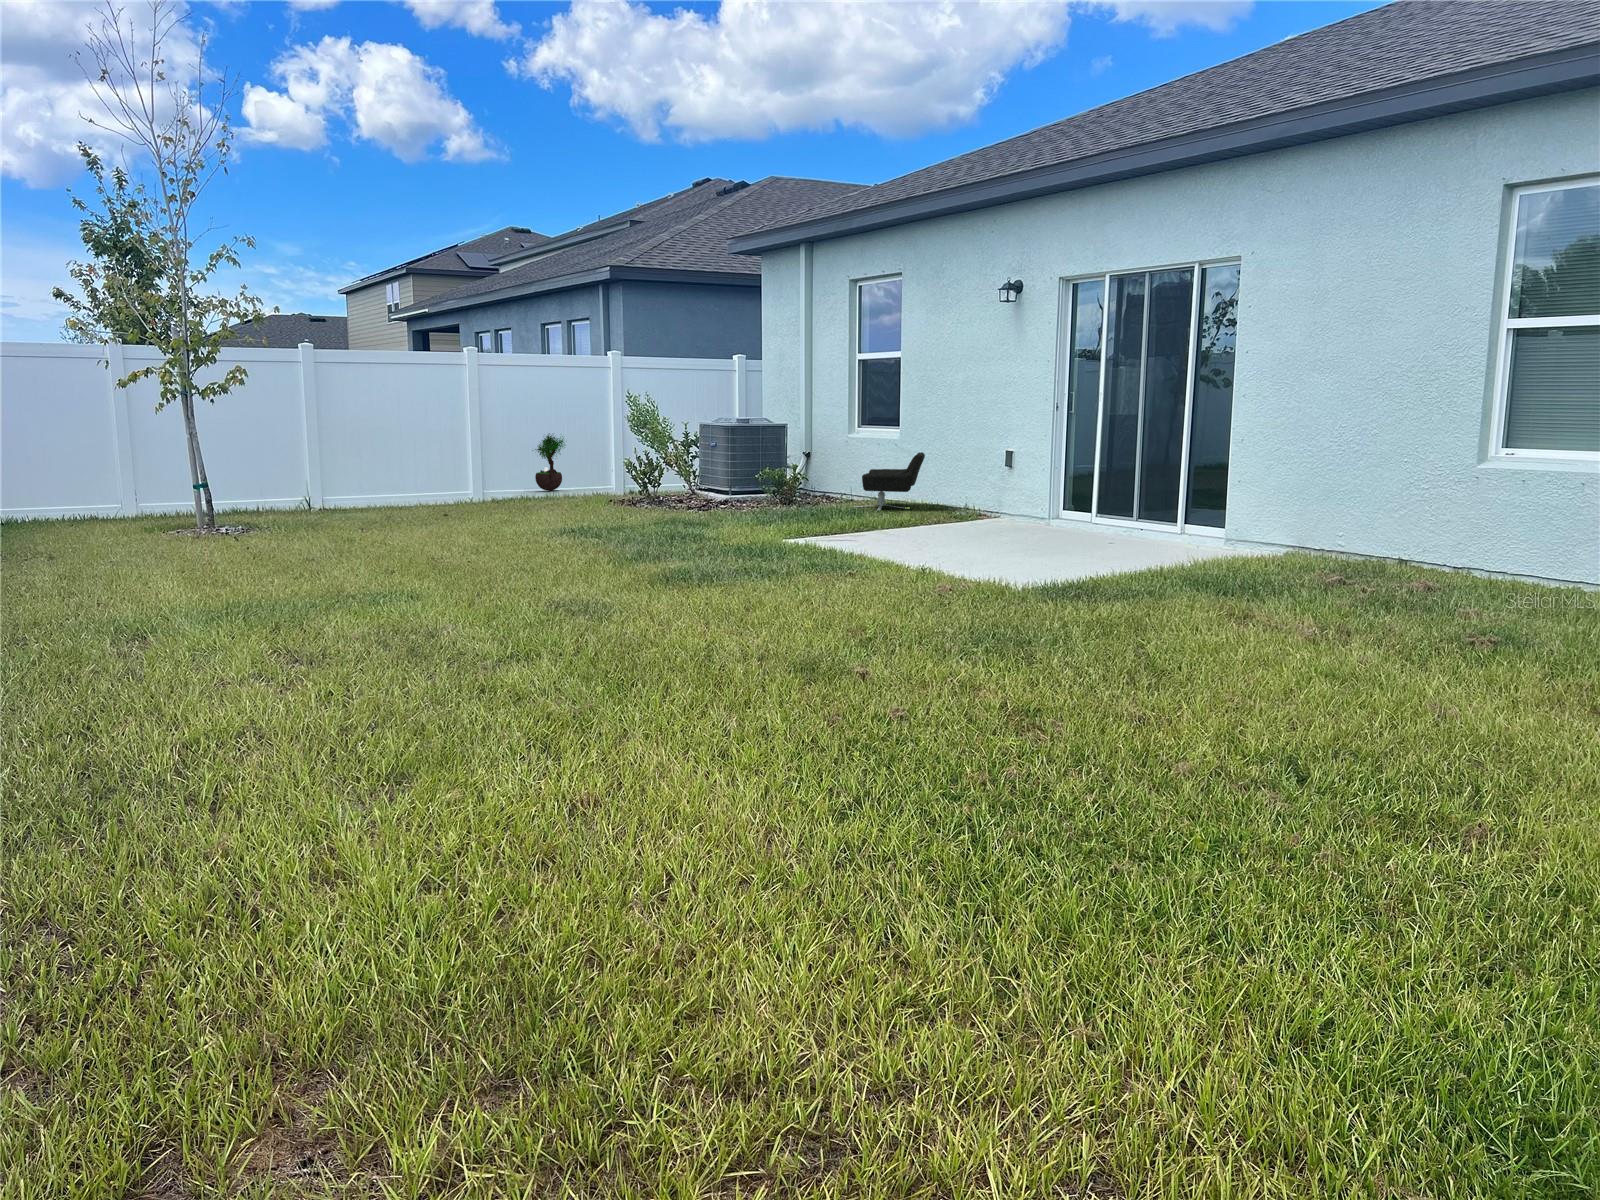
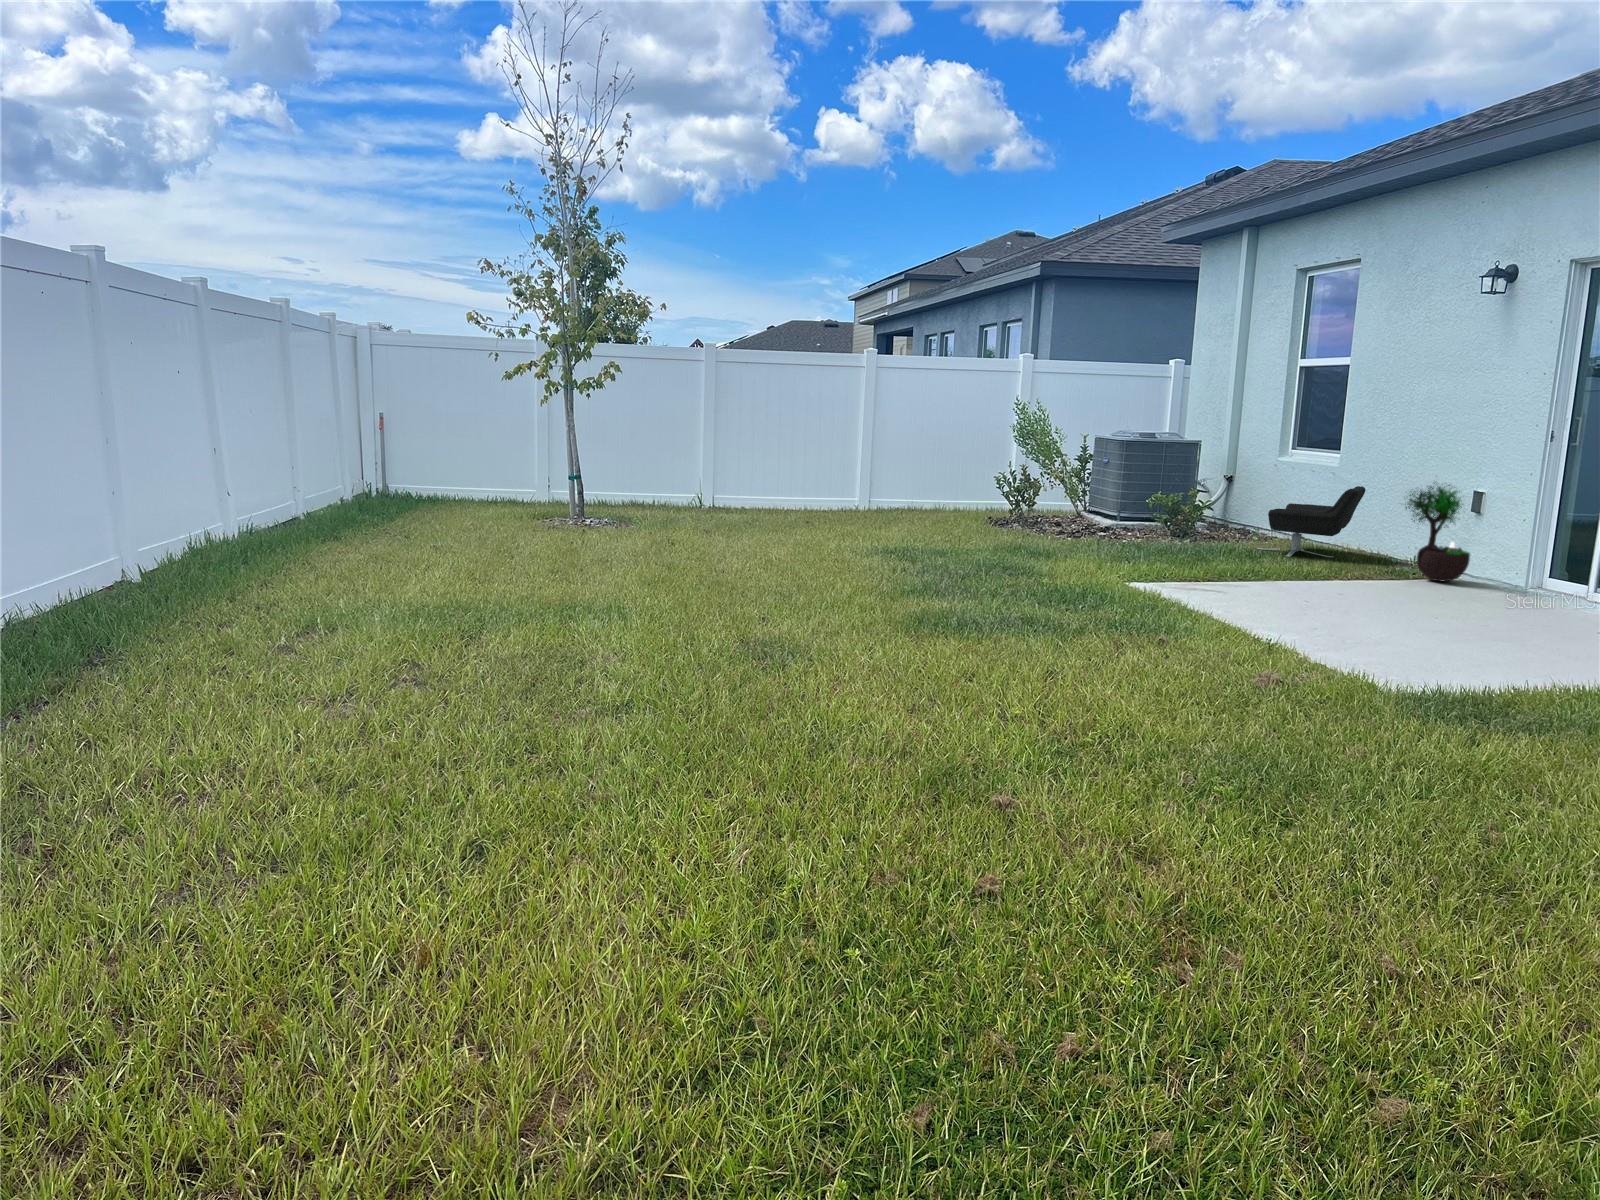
potted tree: present [535,435,566,491] -> present [1405,482,1470,582]

